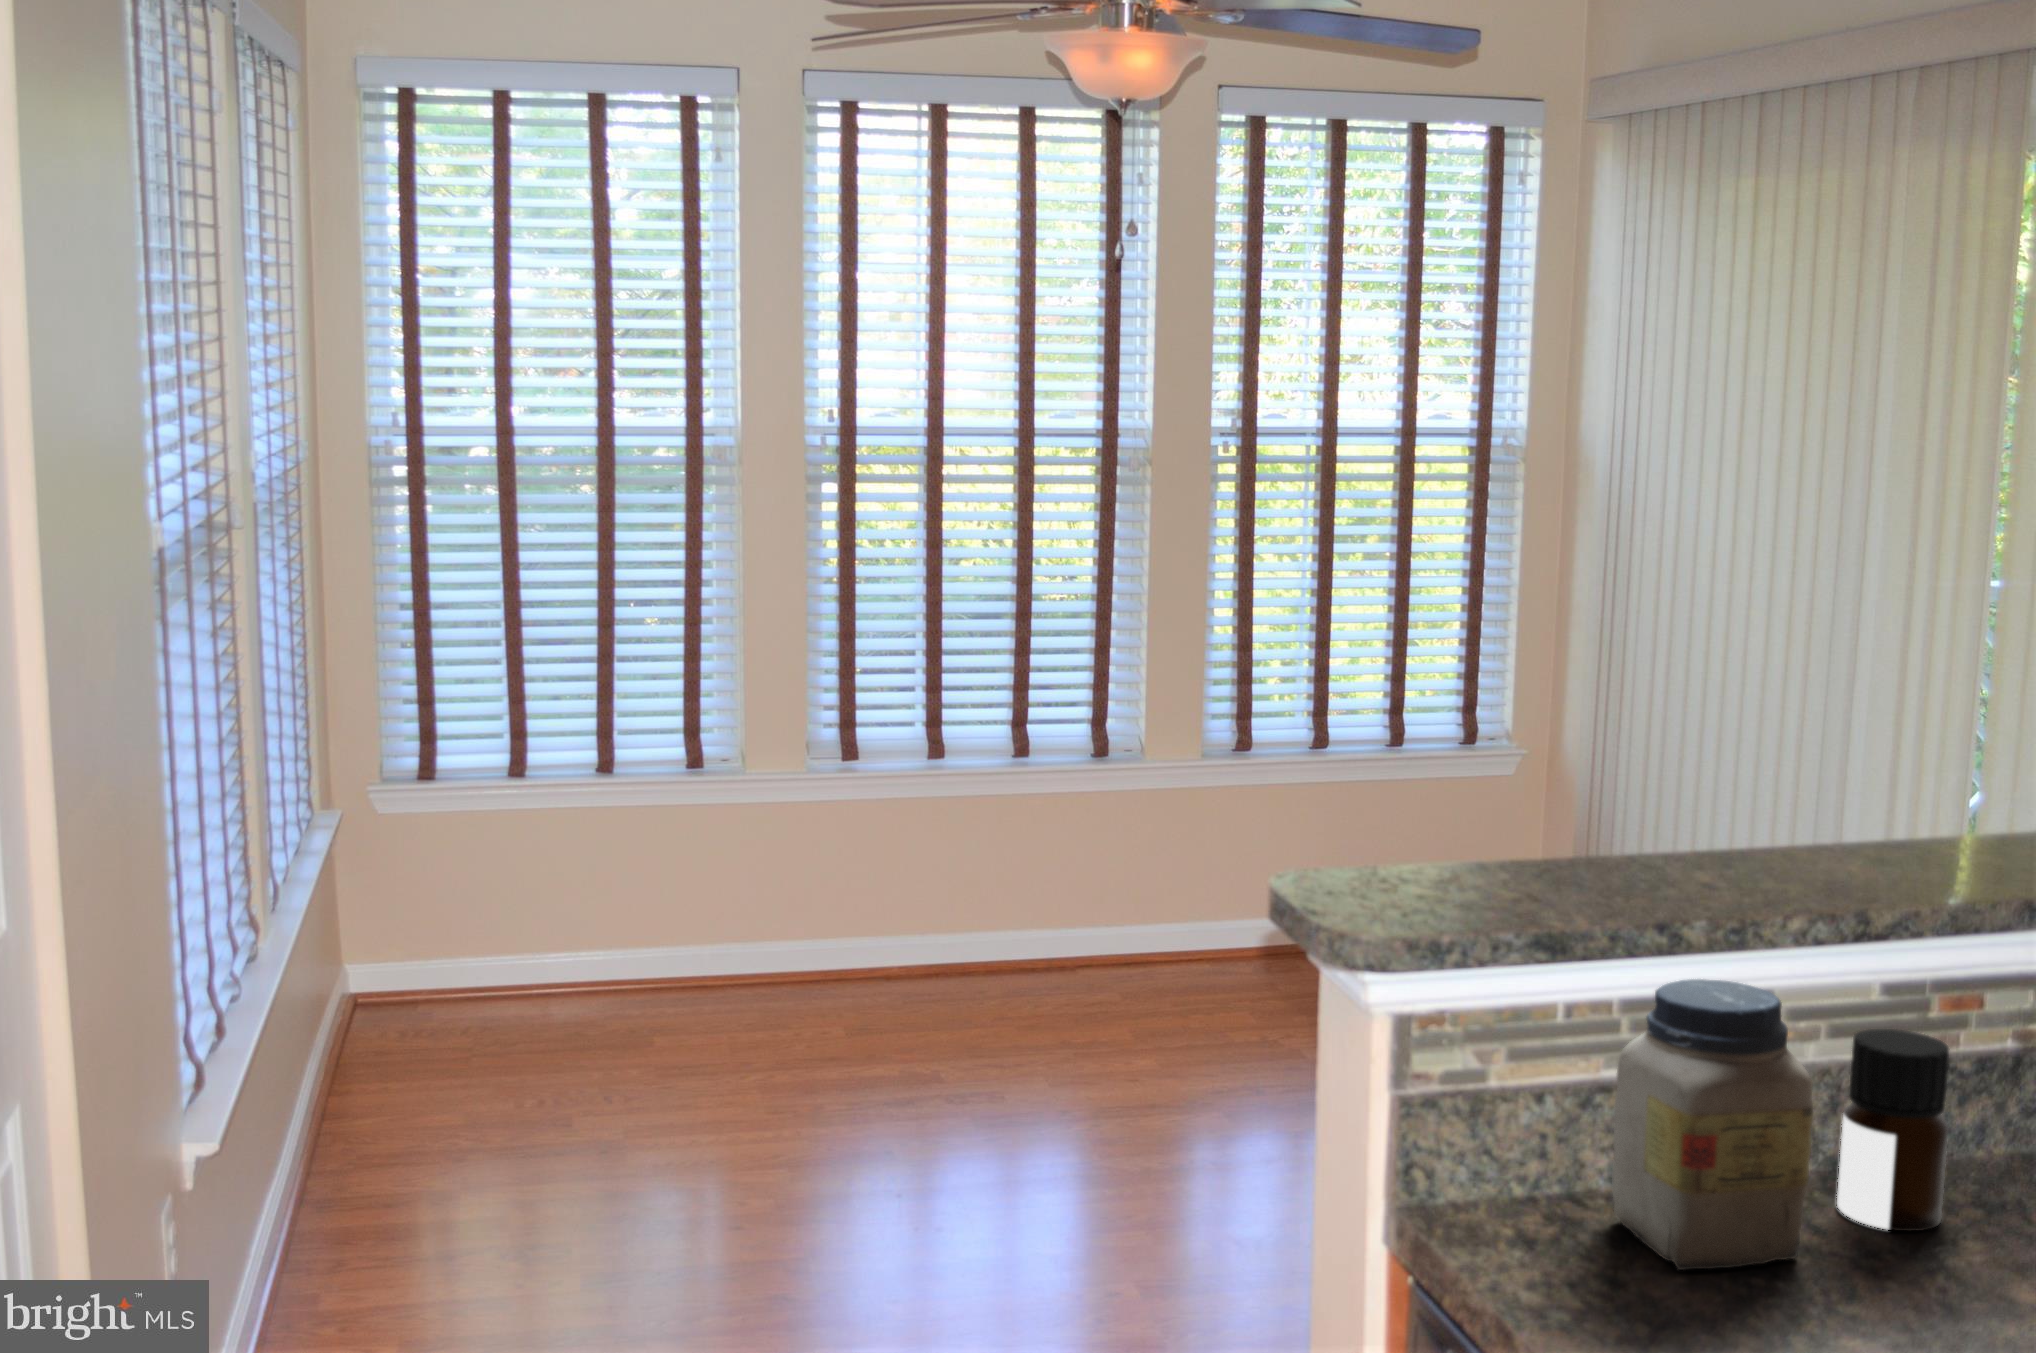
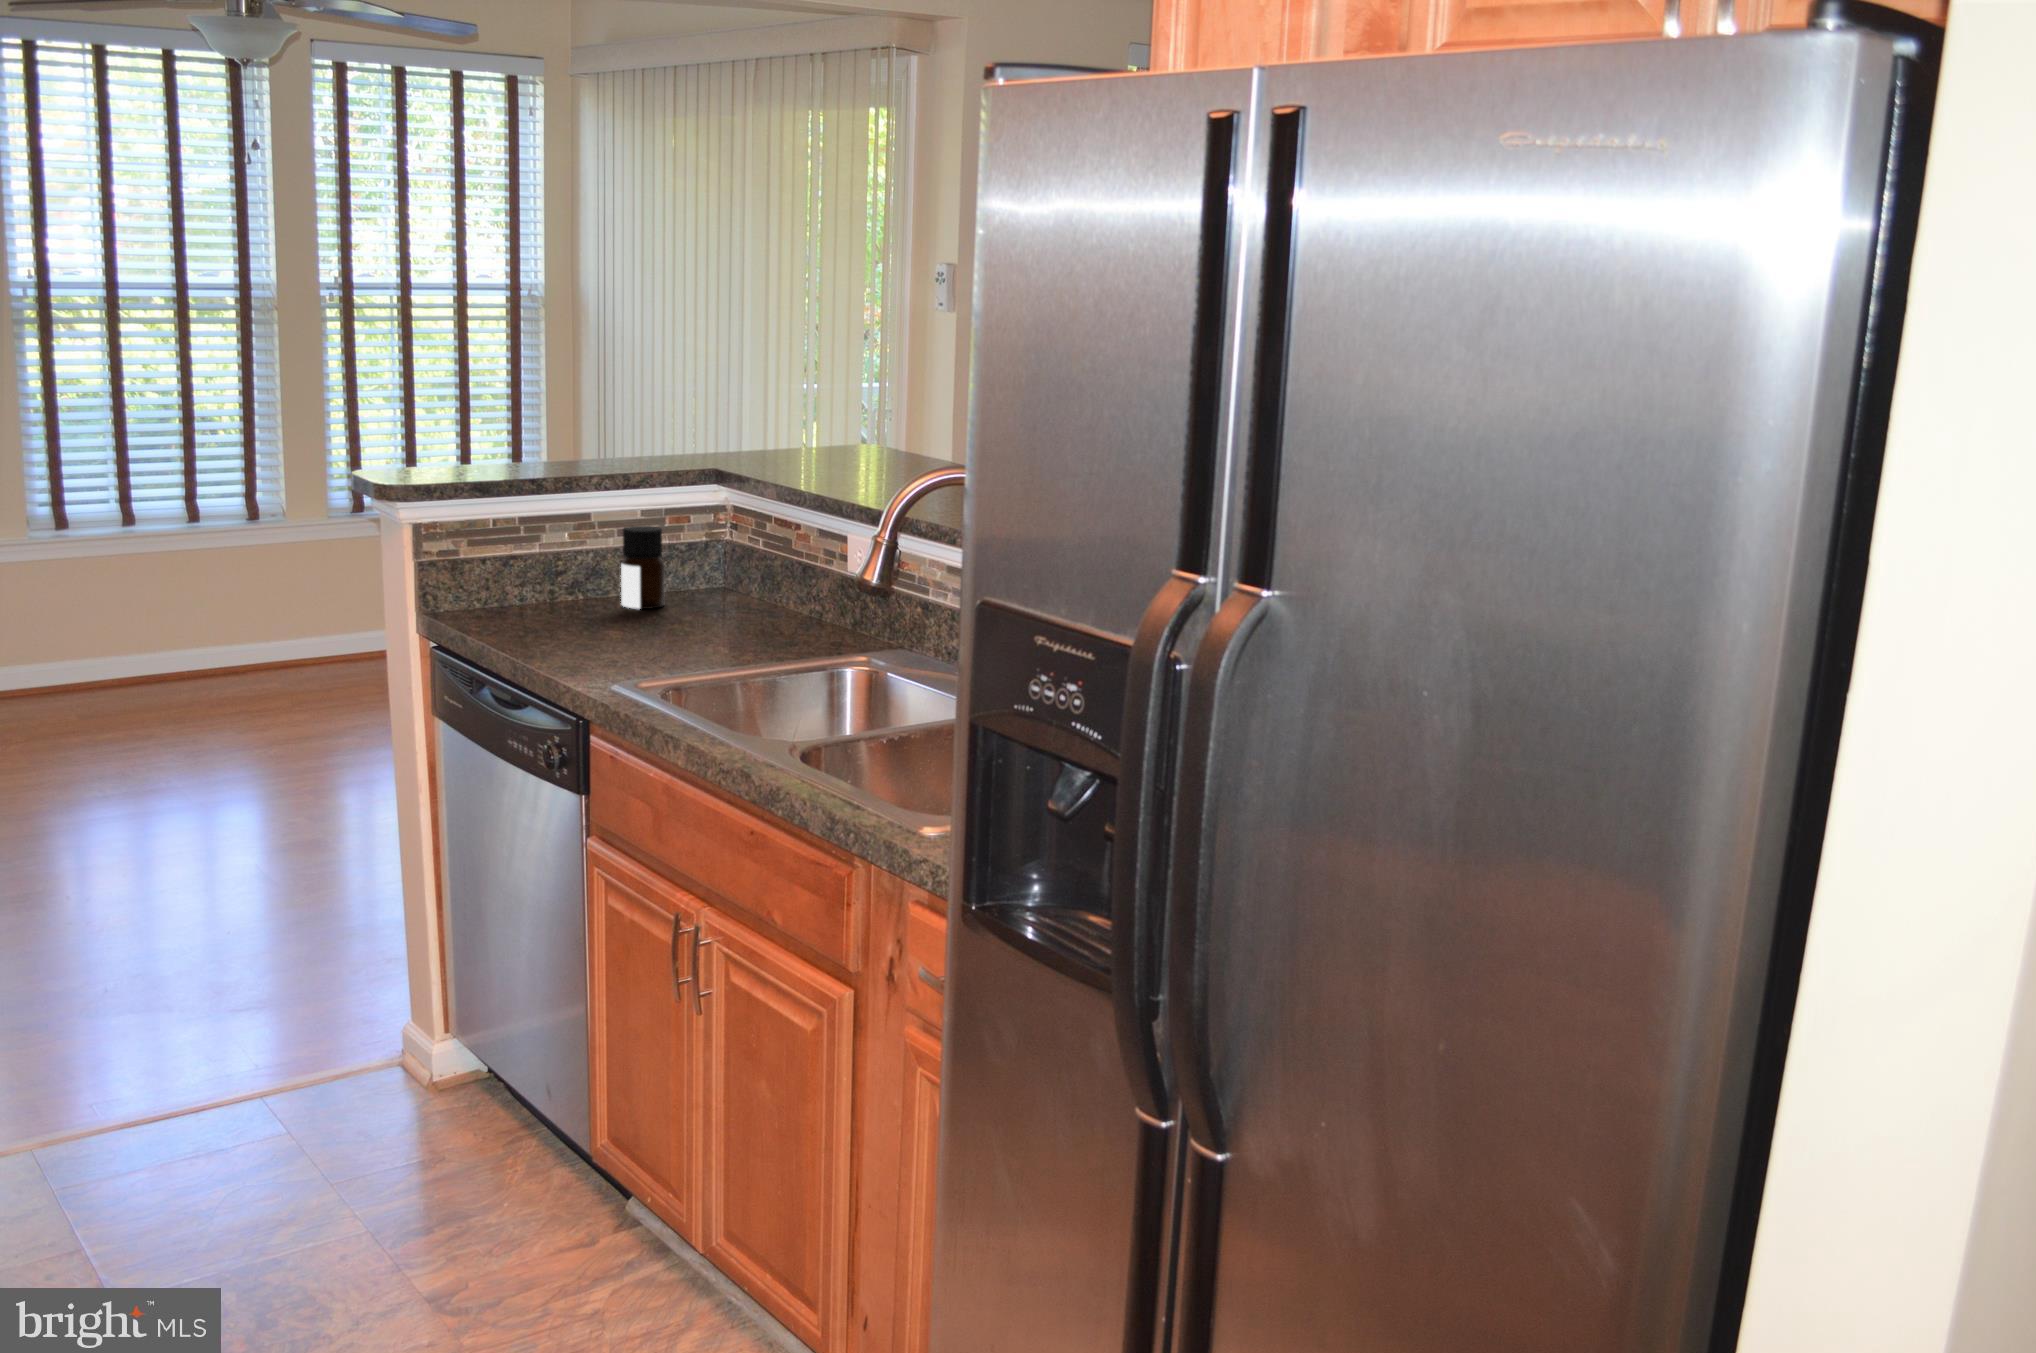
jar: present [1612,979,1813,1270] -> none [516,502,599,622]

